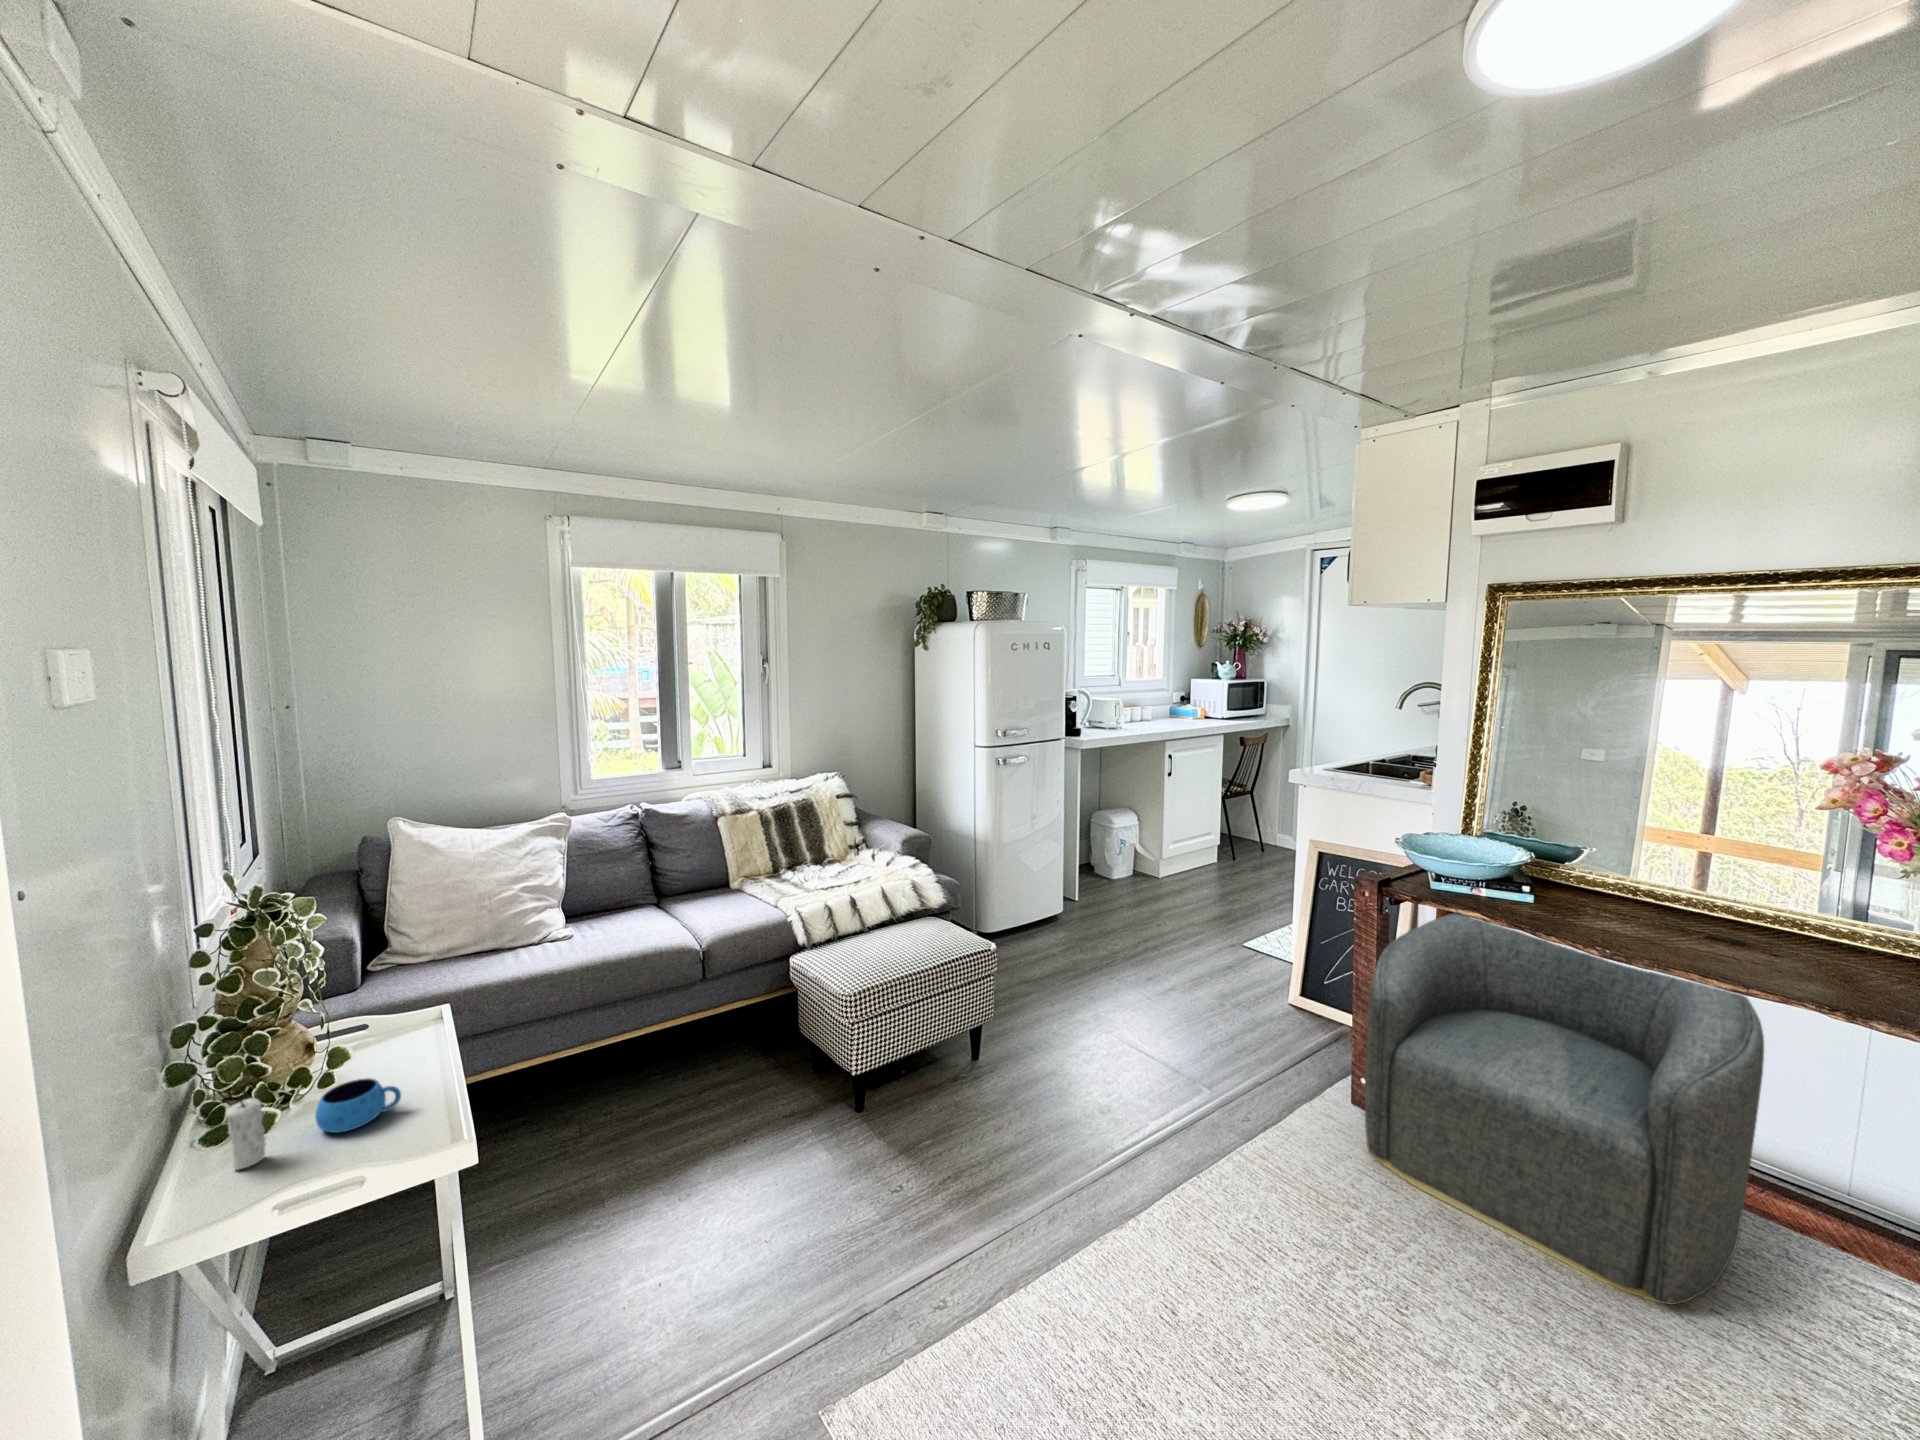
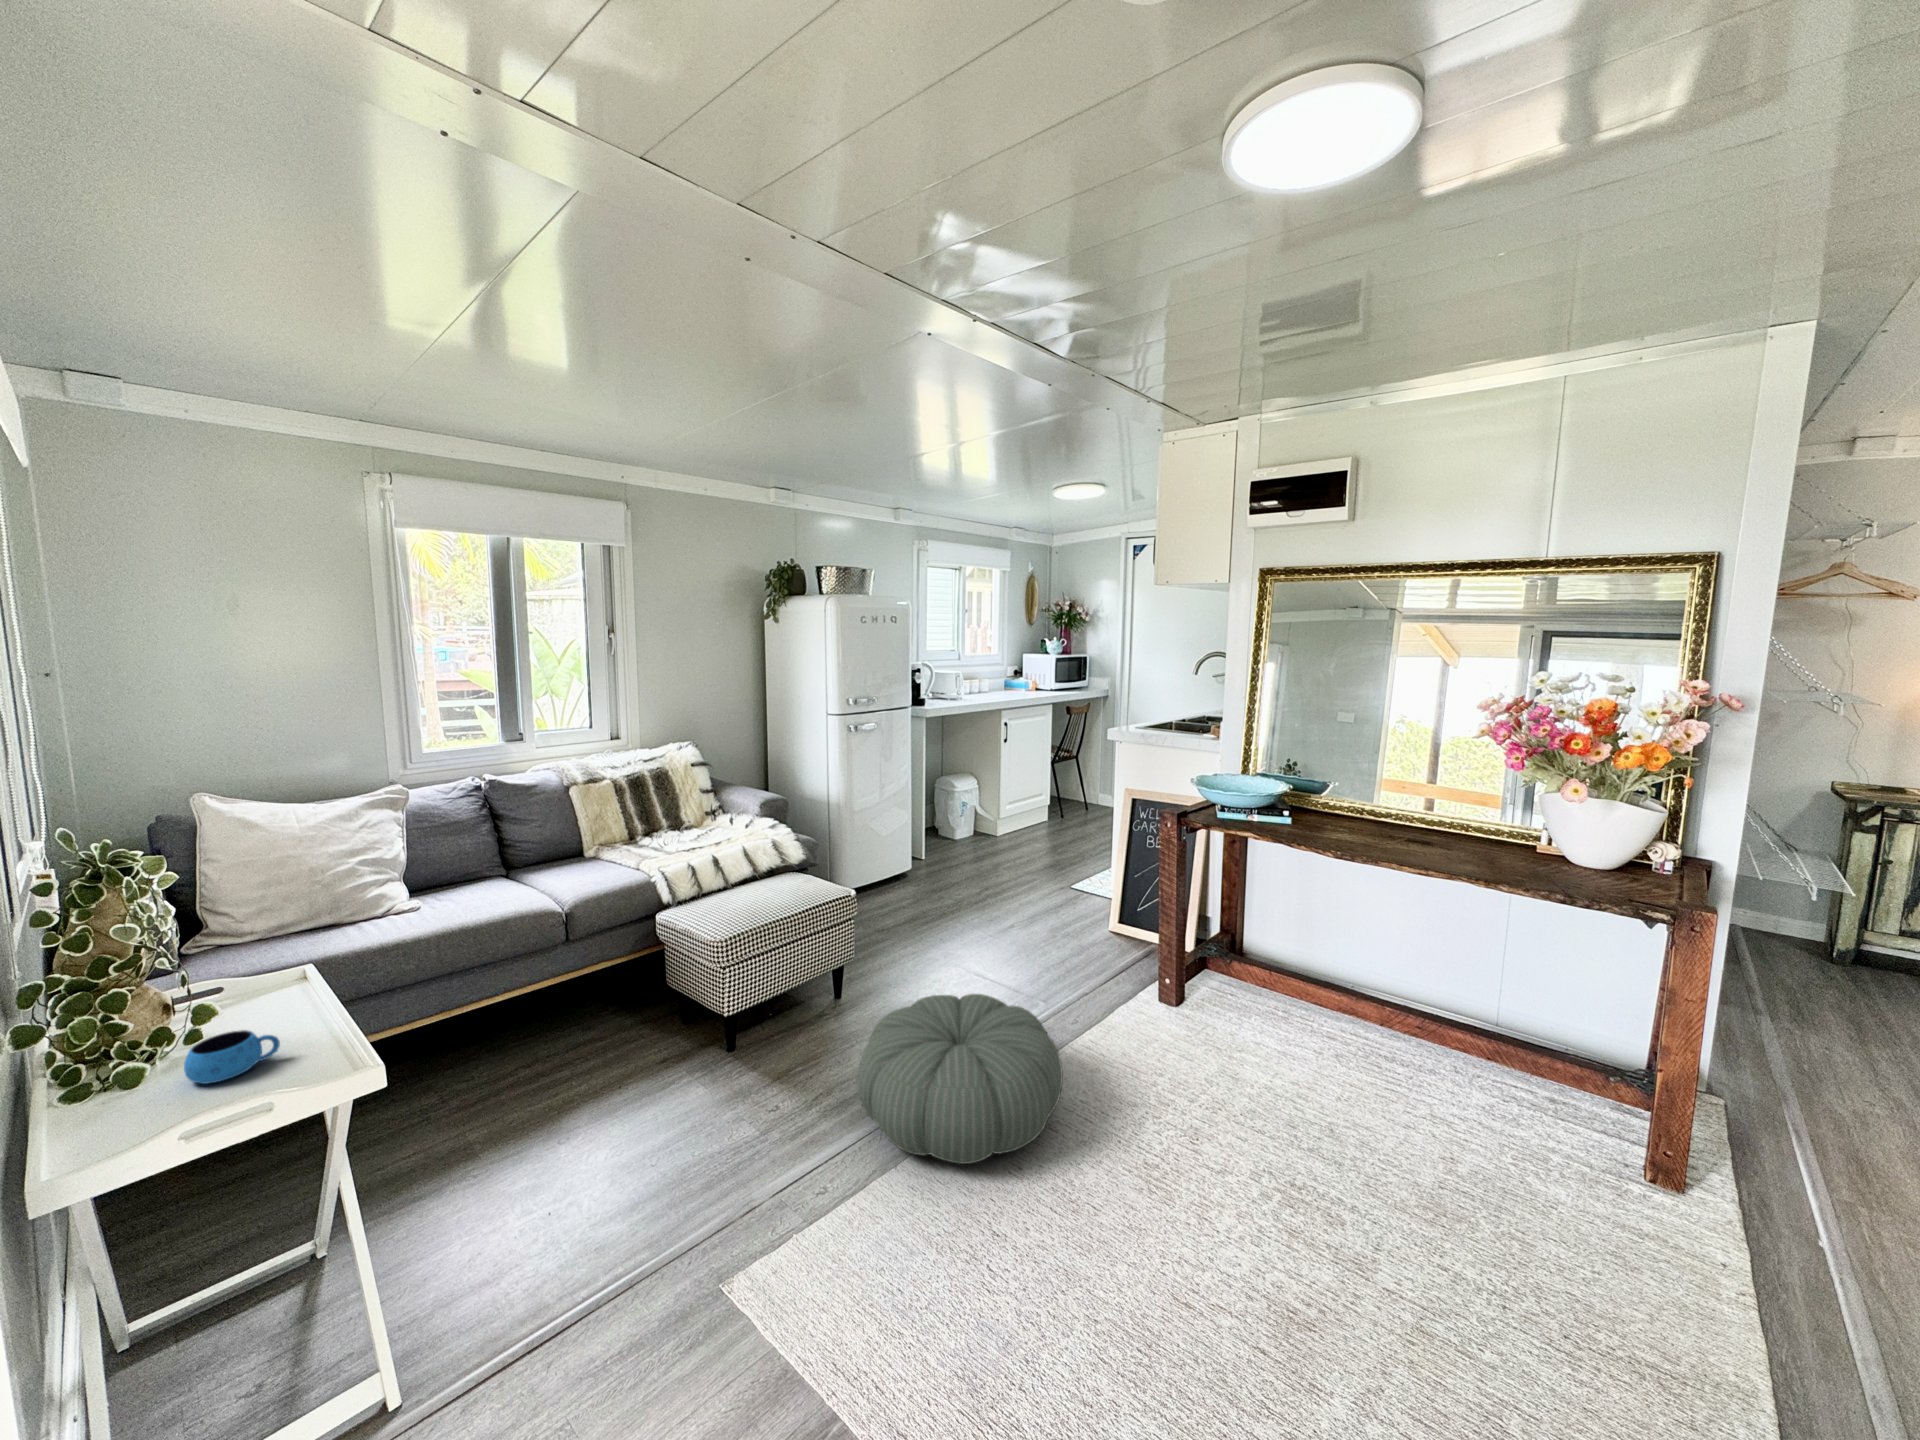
armchair: present [1365,914,1764,1305] -> none [1168,827,1438,1110]
pouf: none [985,1078,1228,1297] -> present [858,994,1063,1164]
candle: present [226,1098,266,1170] -> none [86,1048,133,1125]

